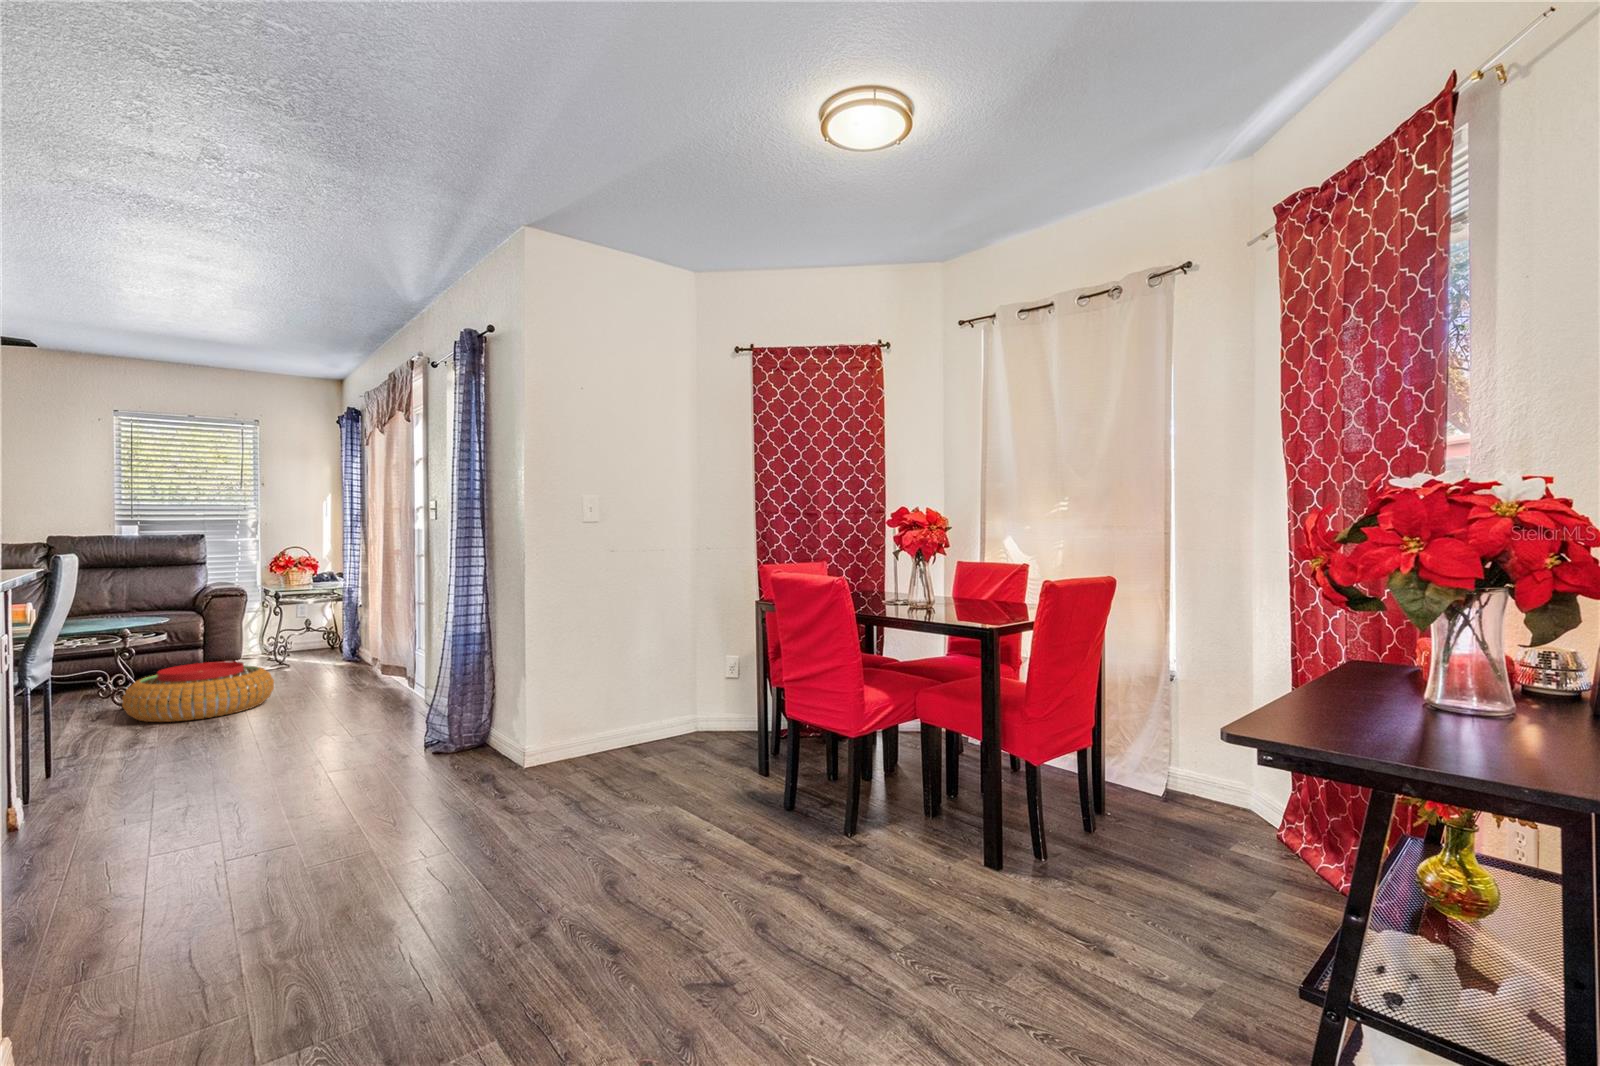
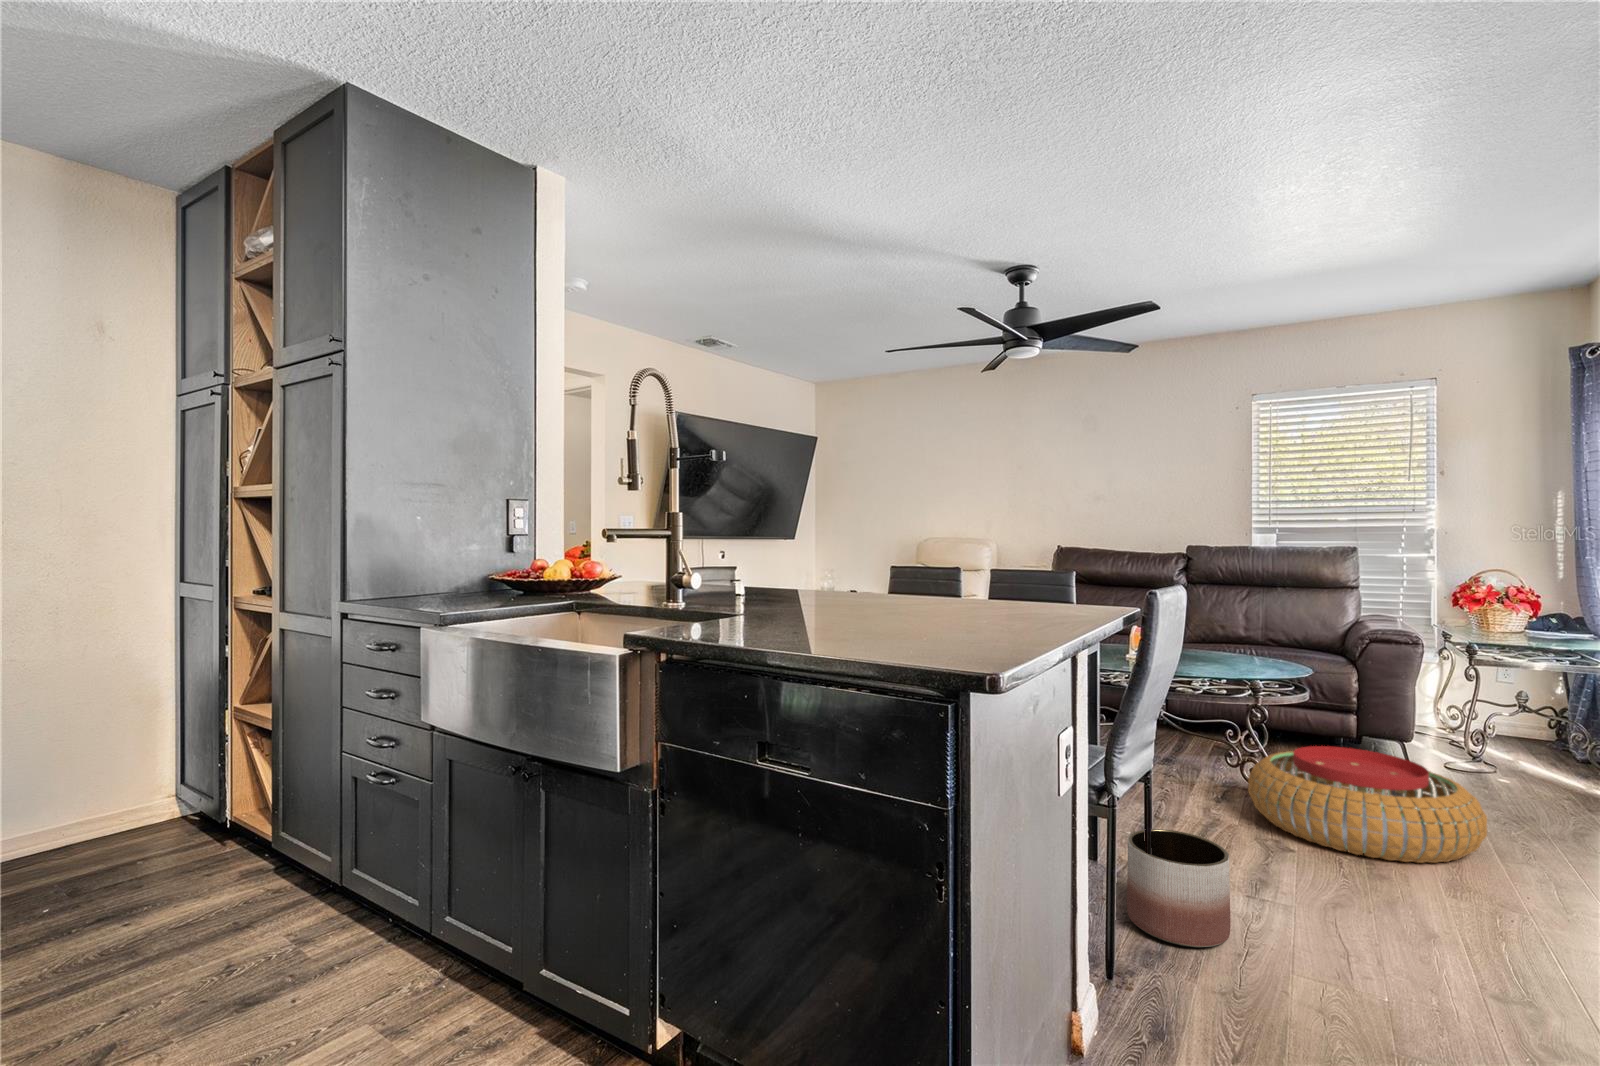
planter: none [37,720,119,786] -> present [1127,829,1230,947]

